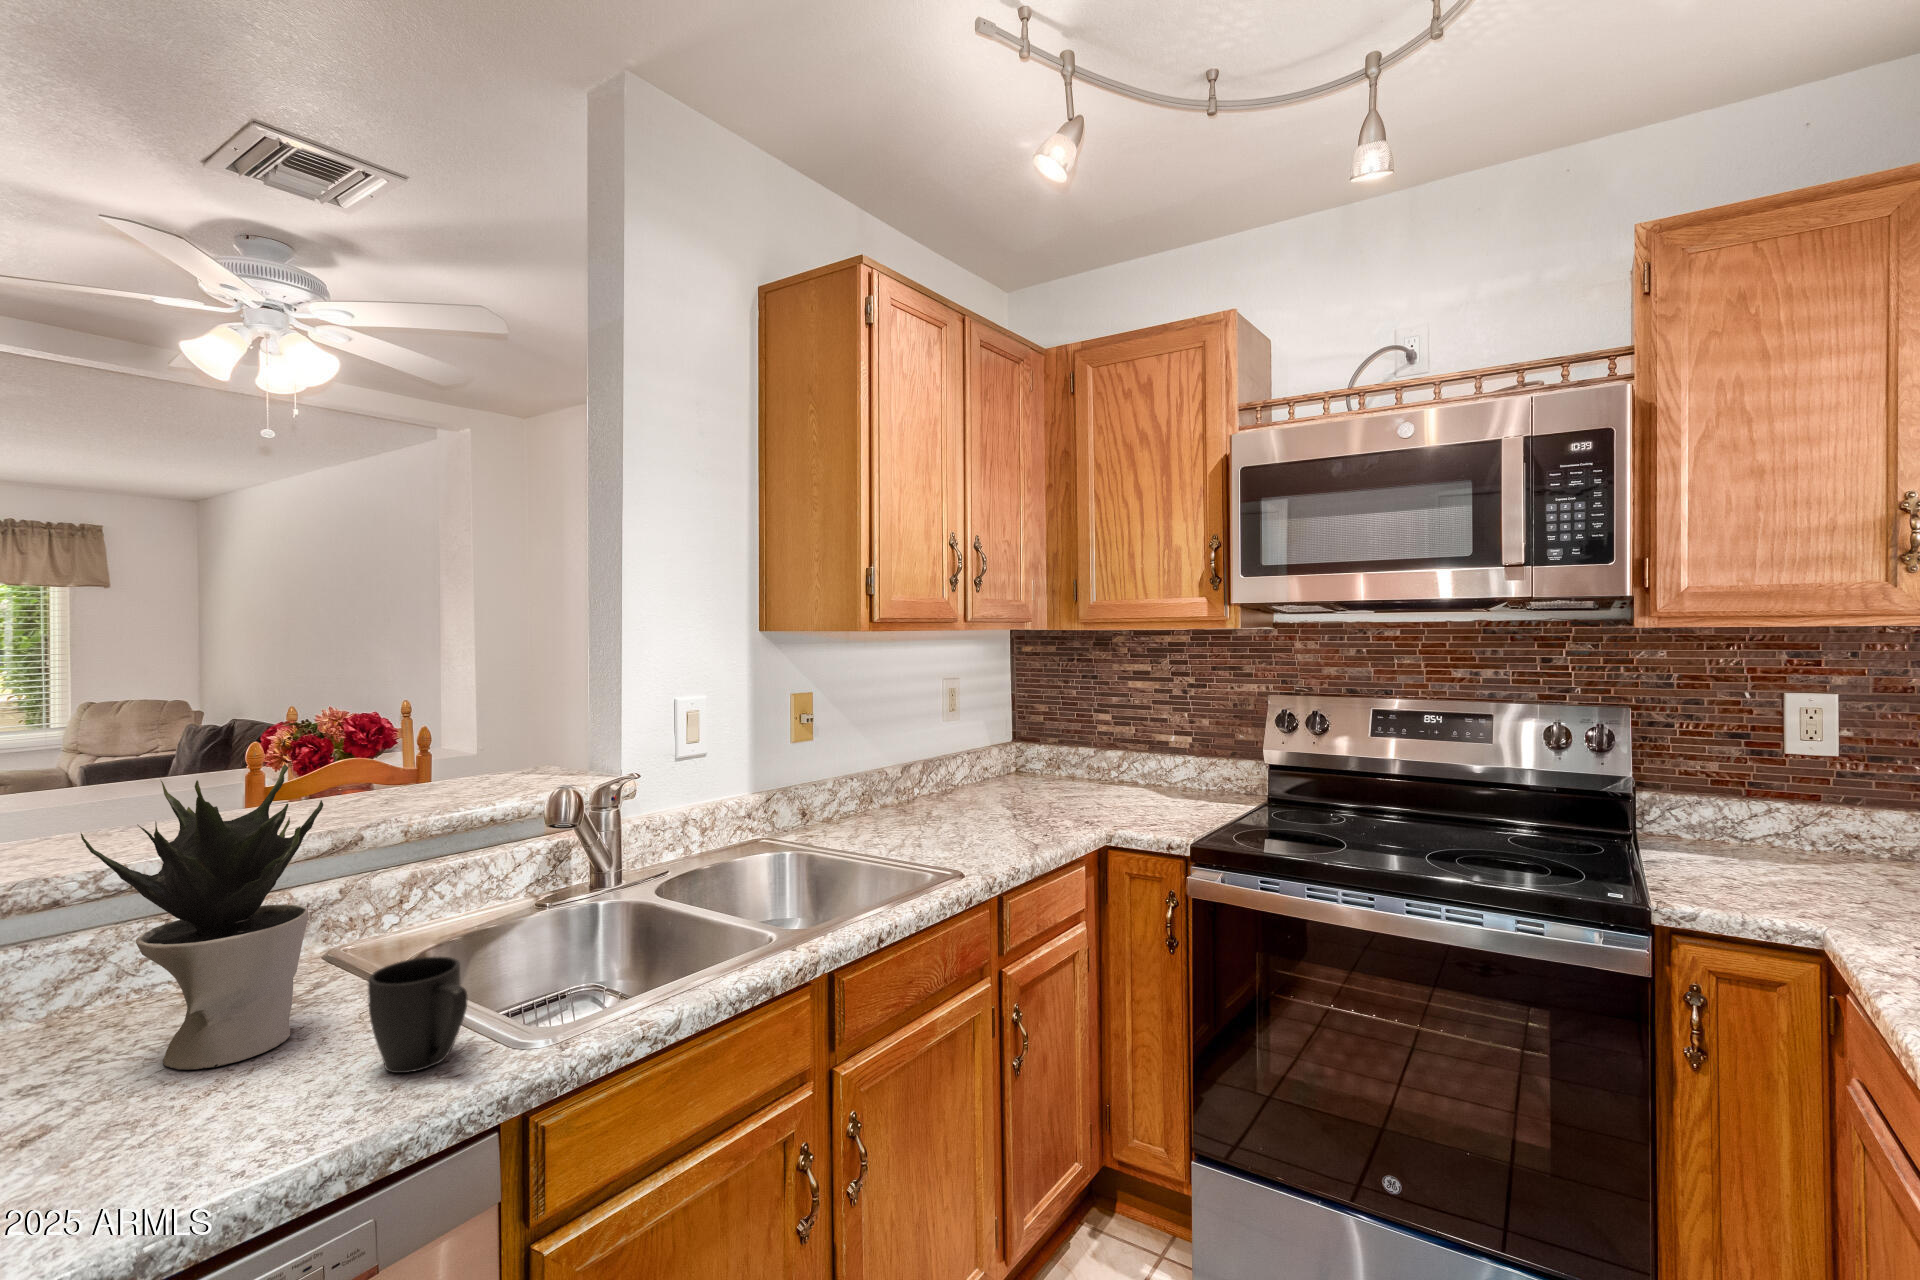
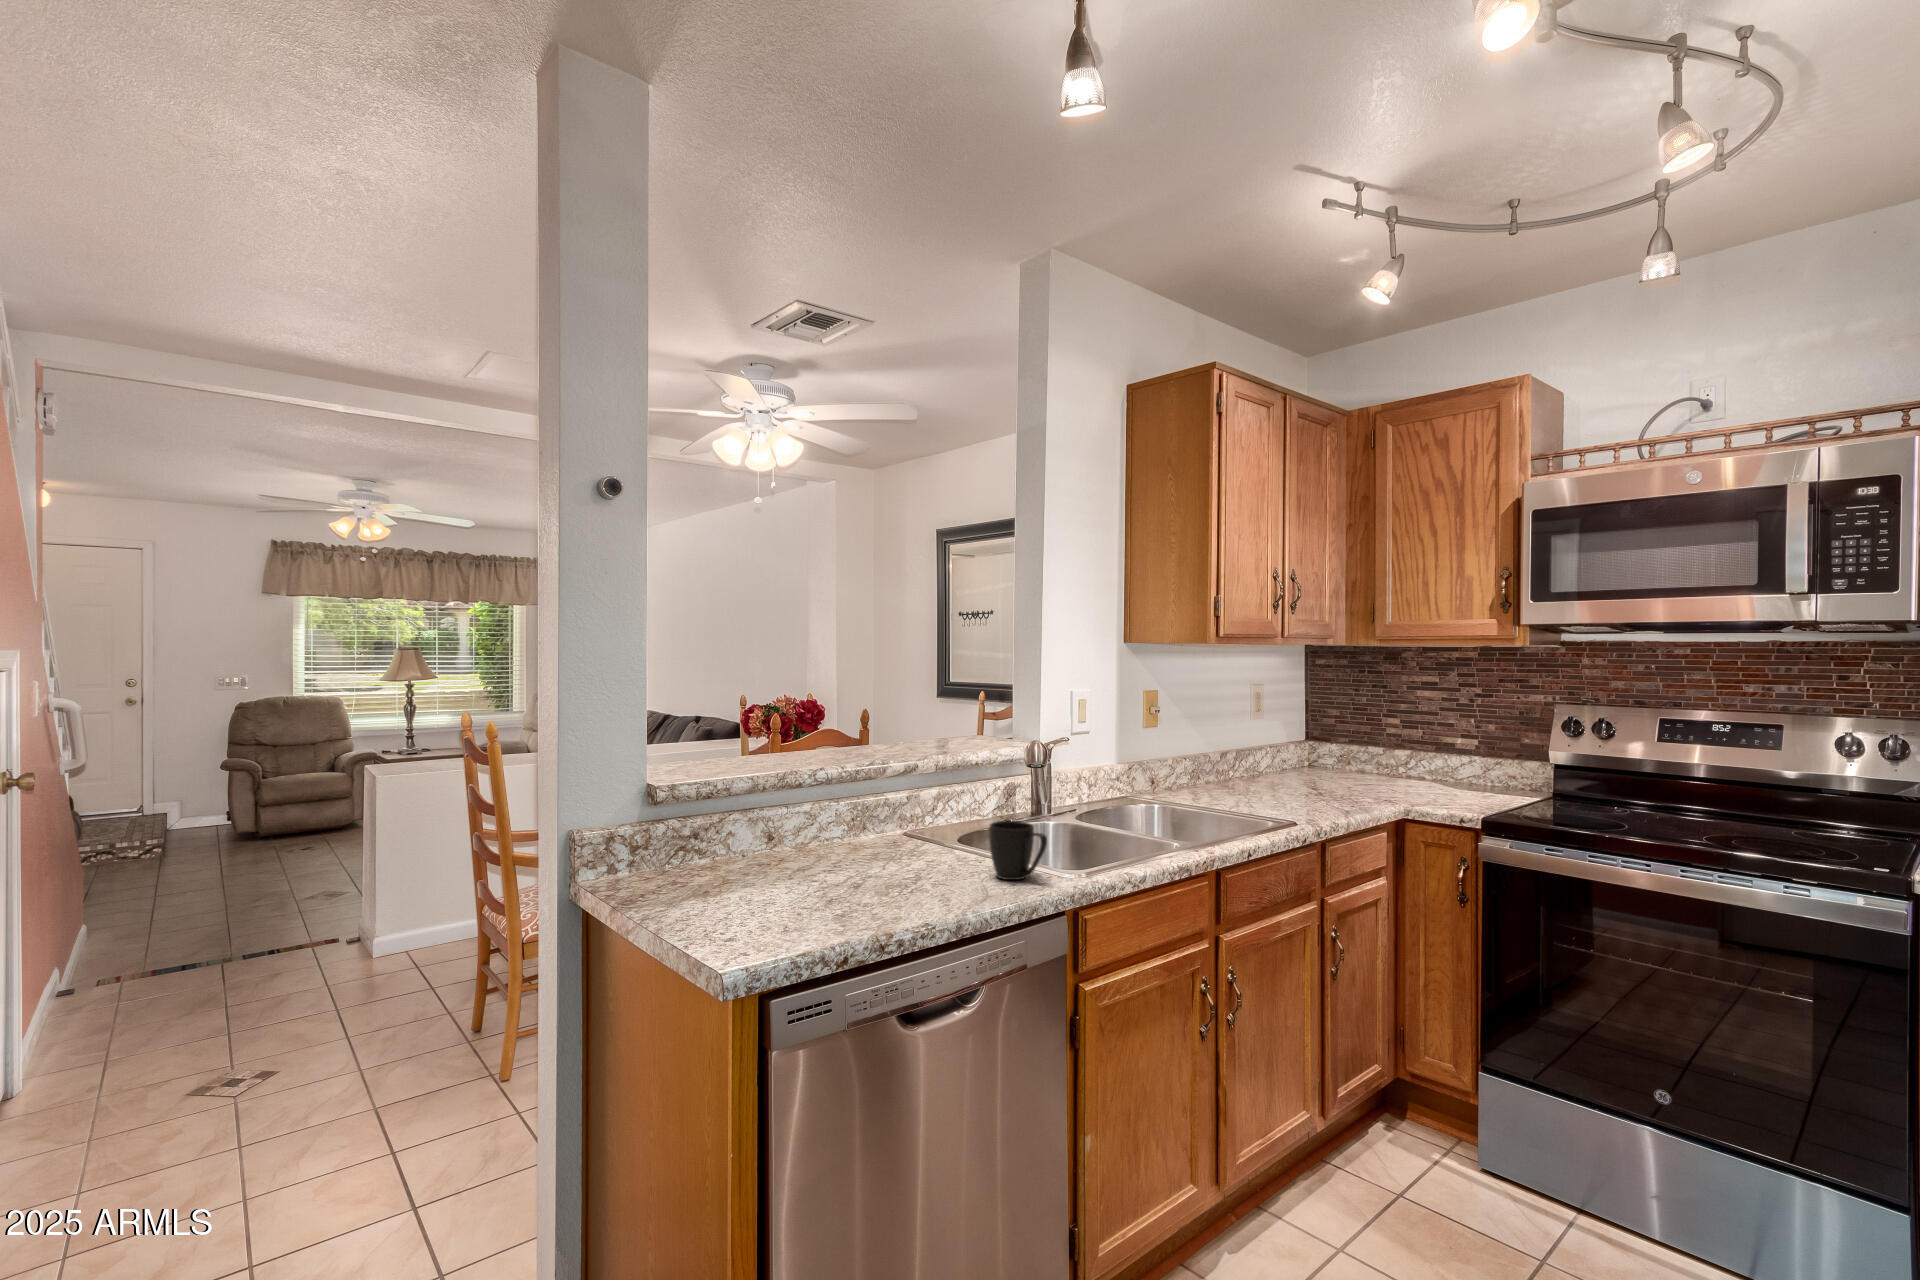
potted plant: present [81,764,323,1070] -> none [846,709,950,870]

